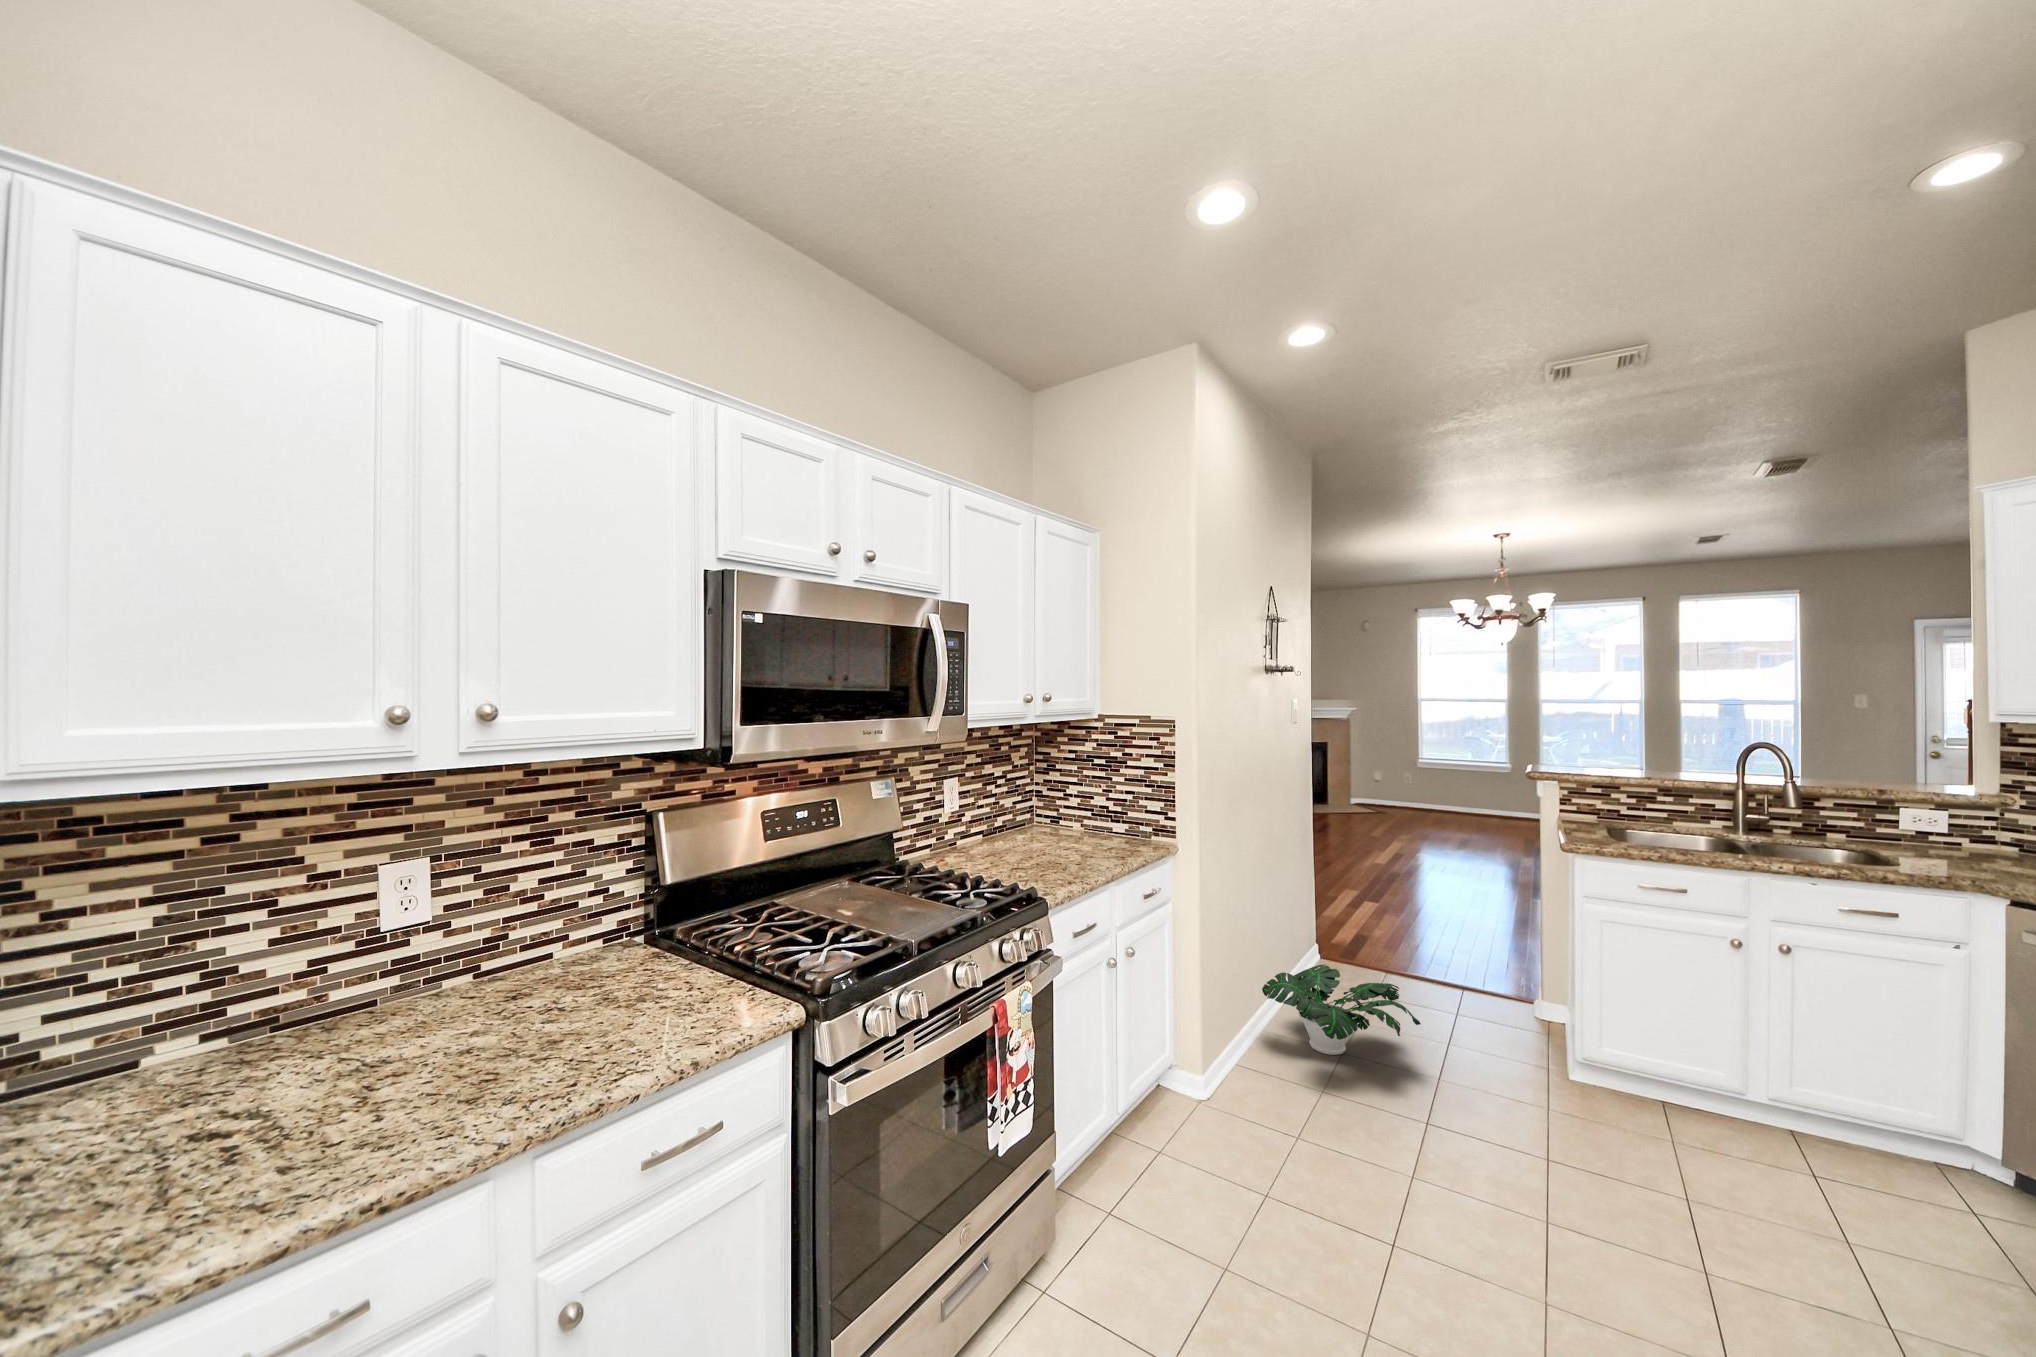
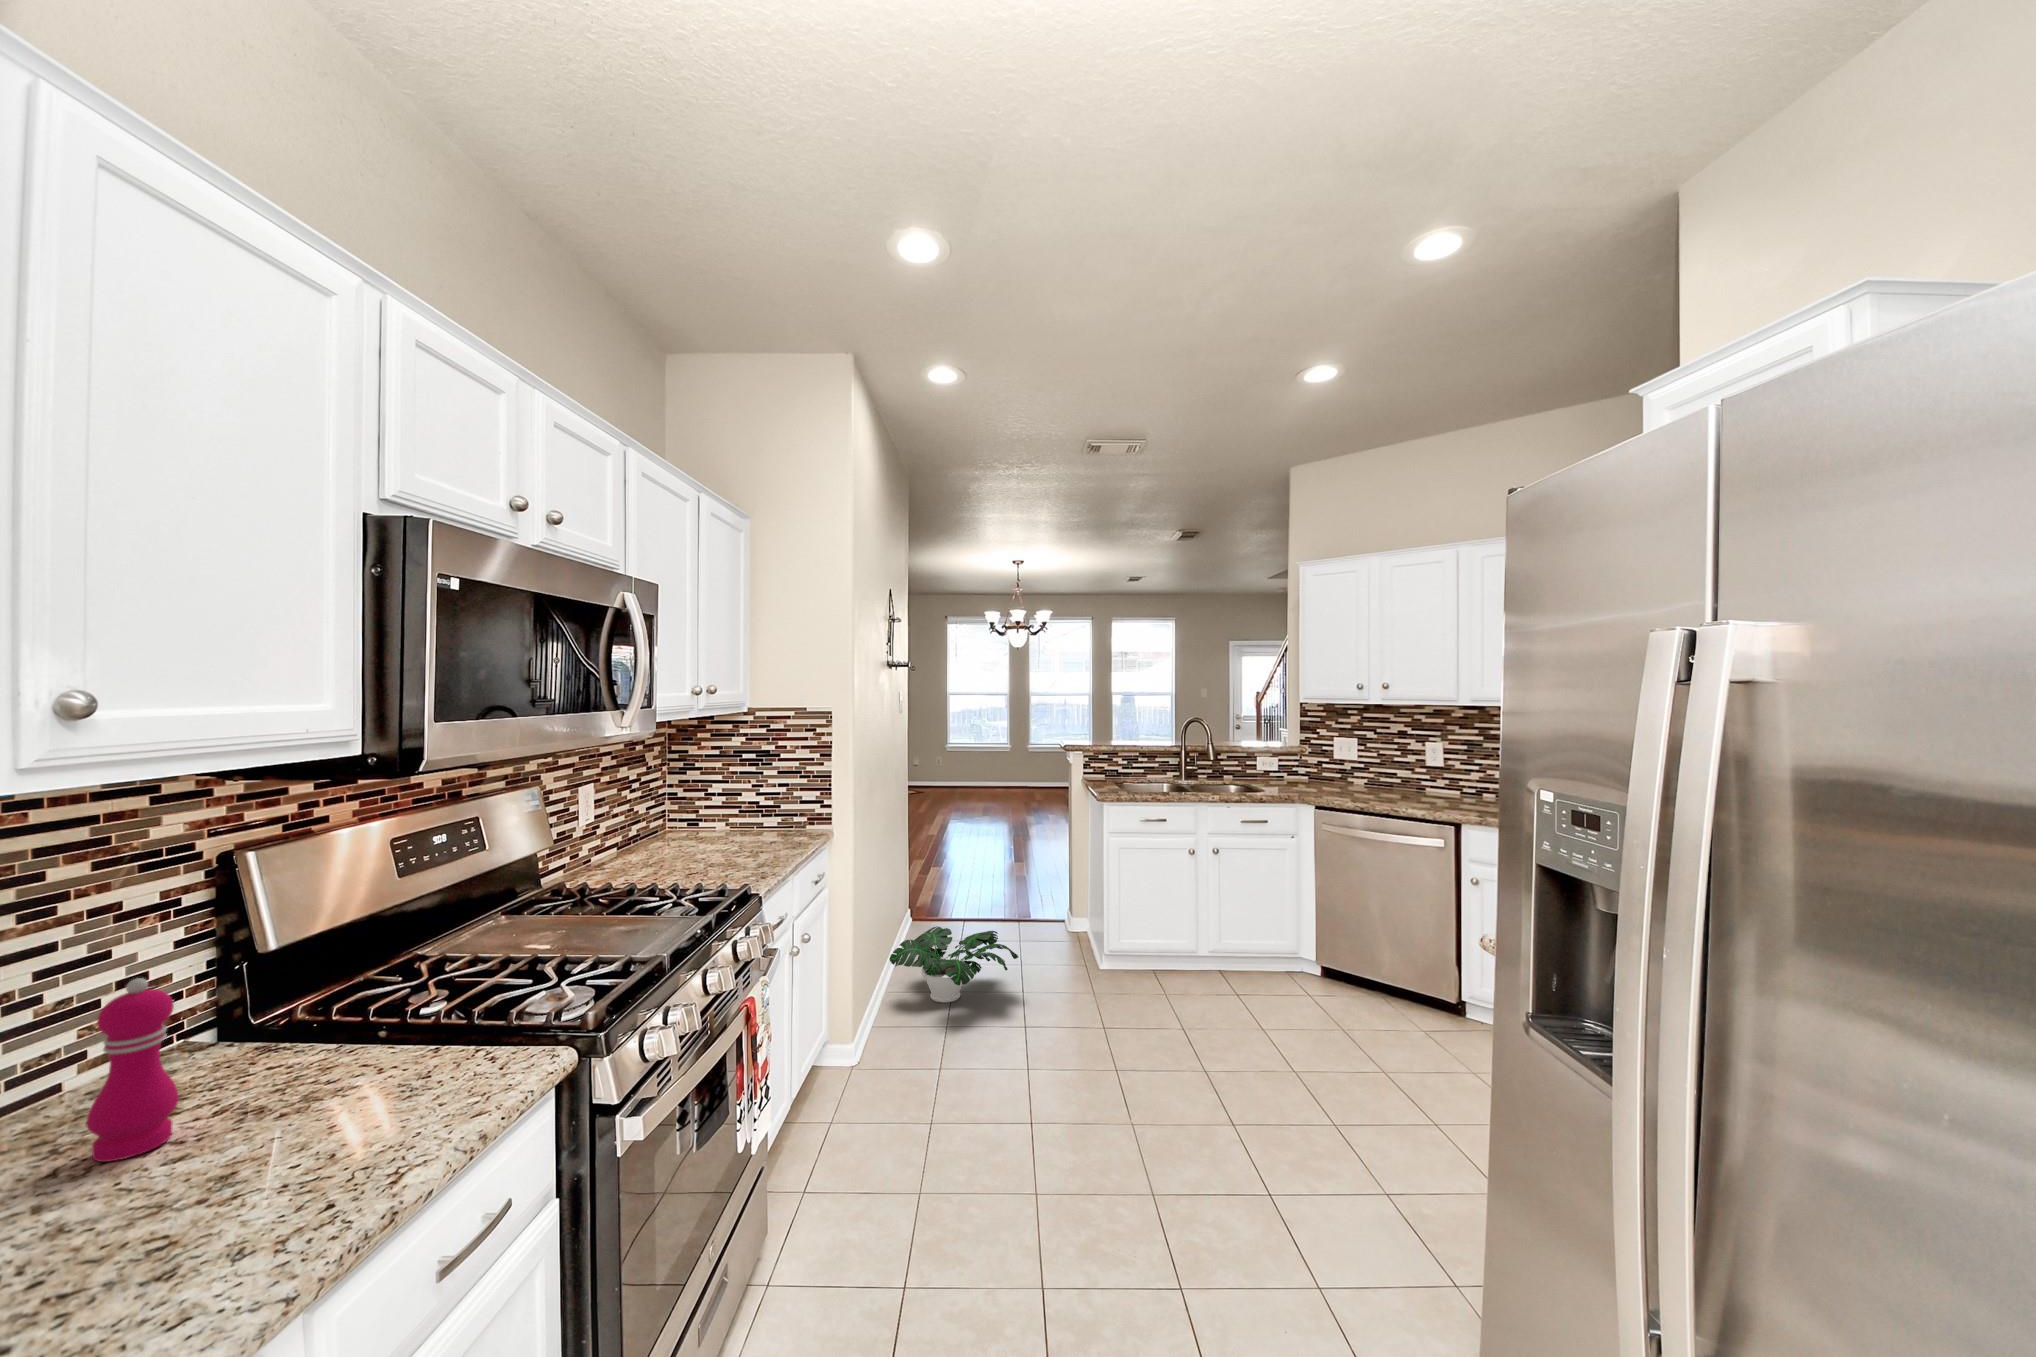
pepper mill: none [525,893,572,1011] -> present [86,978,179,1162]

